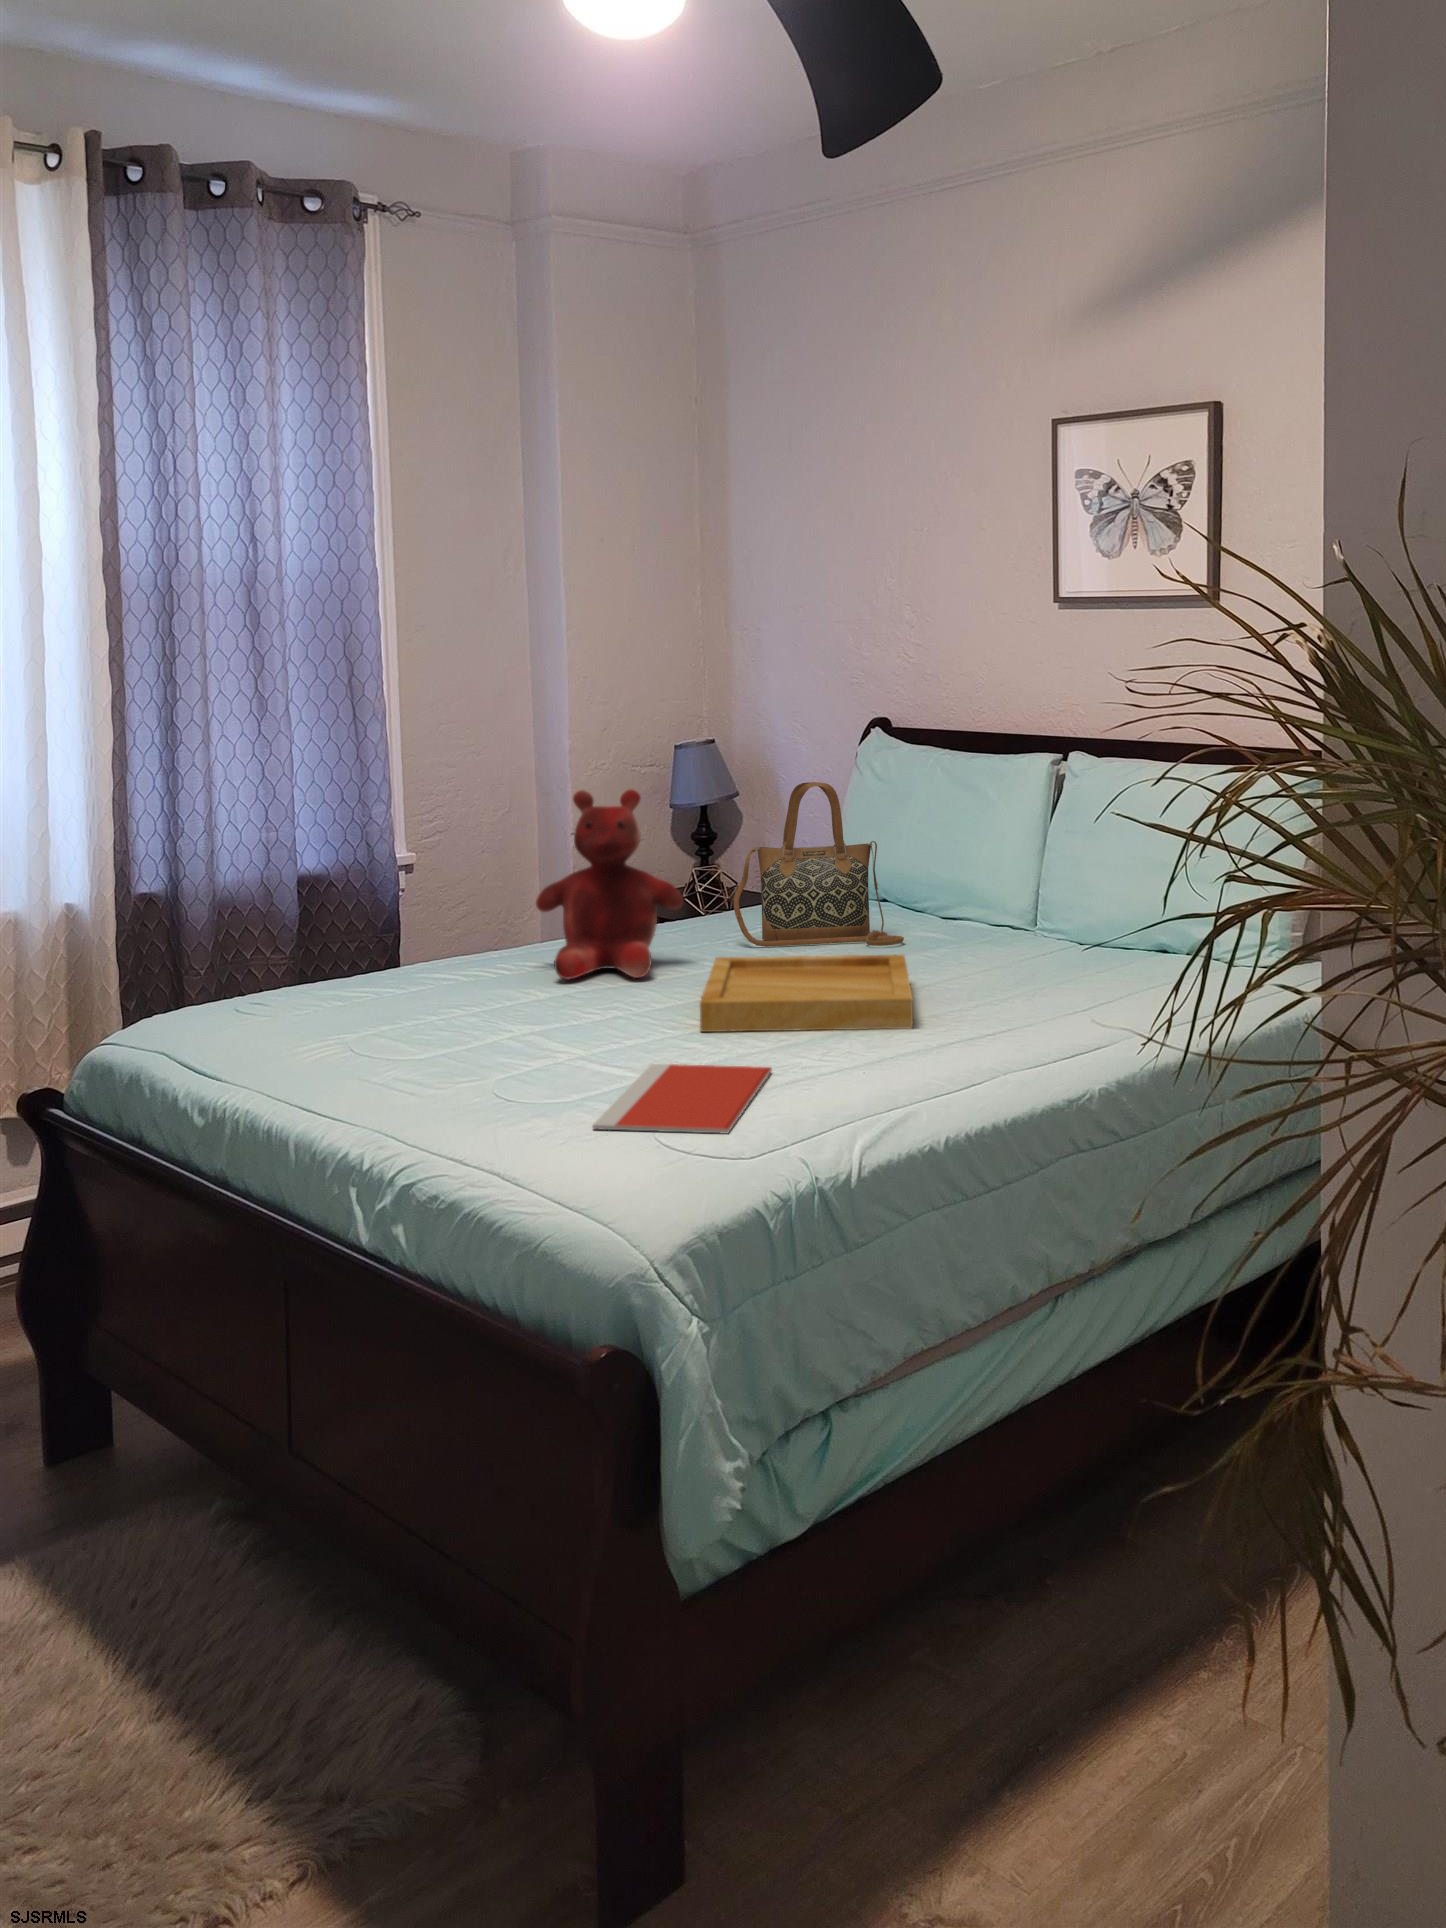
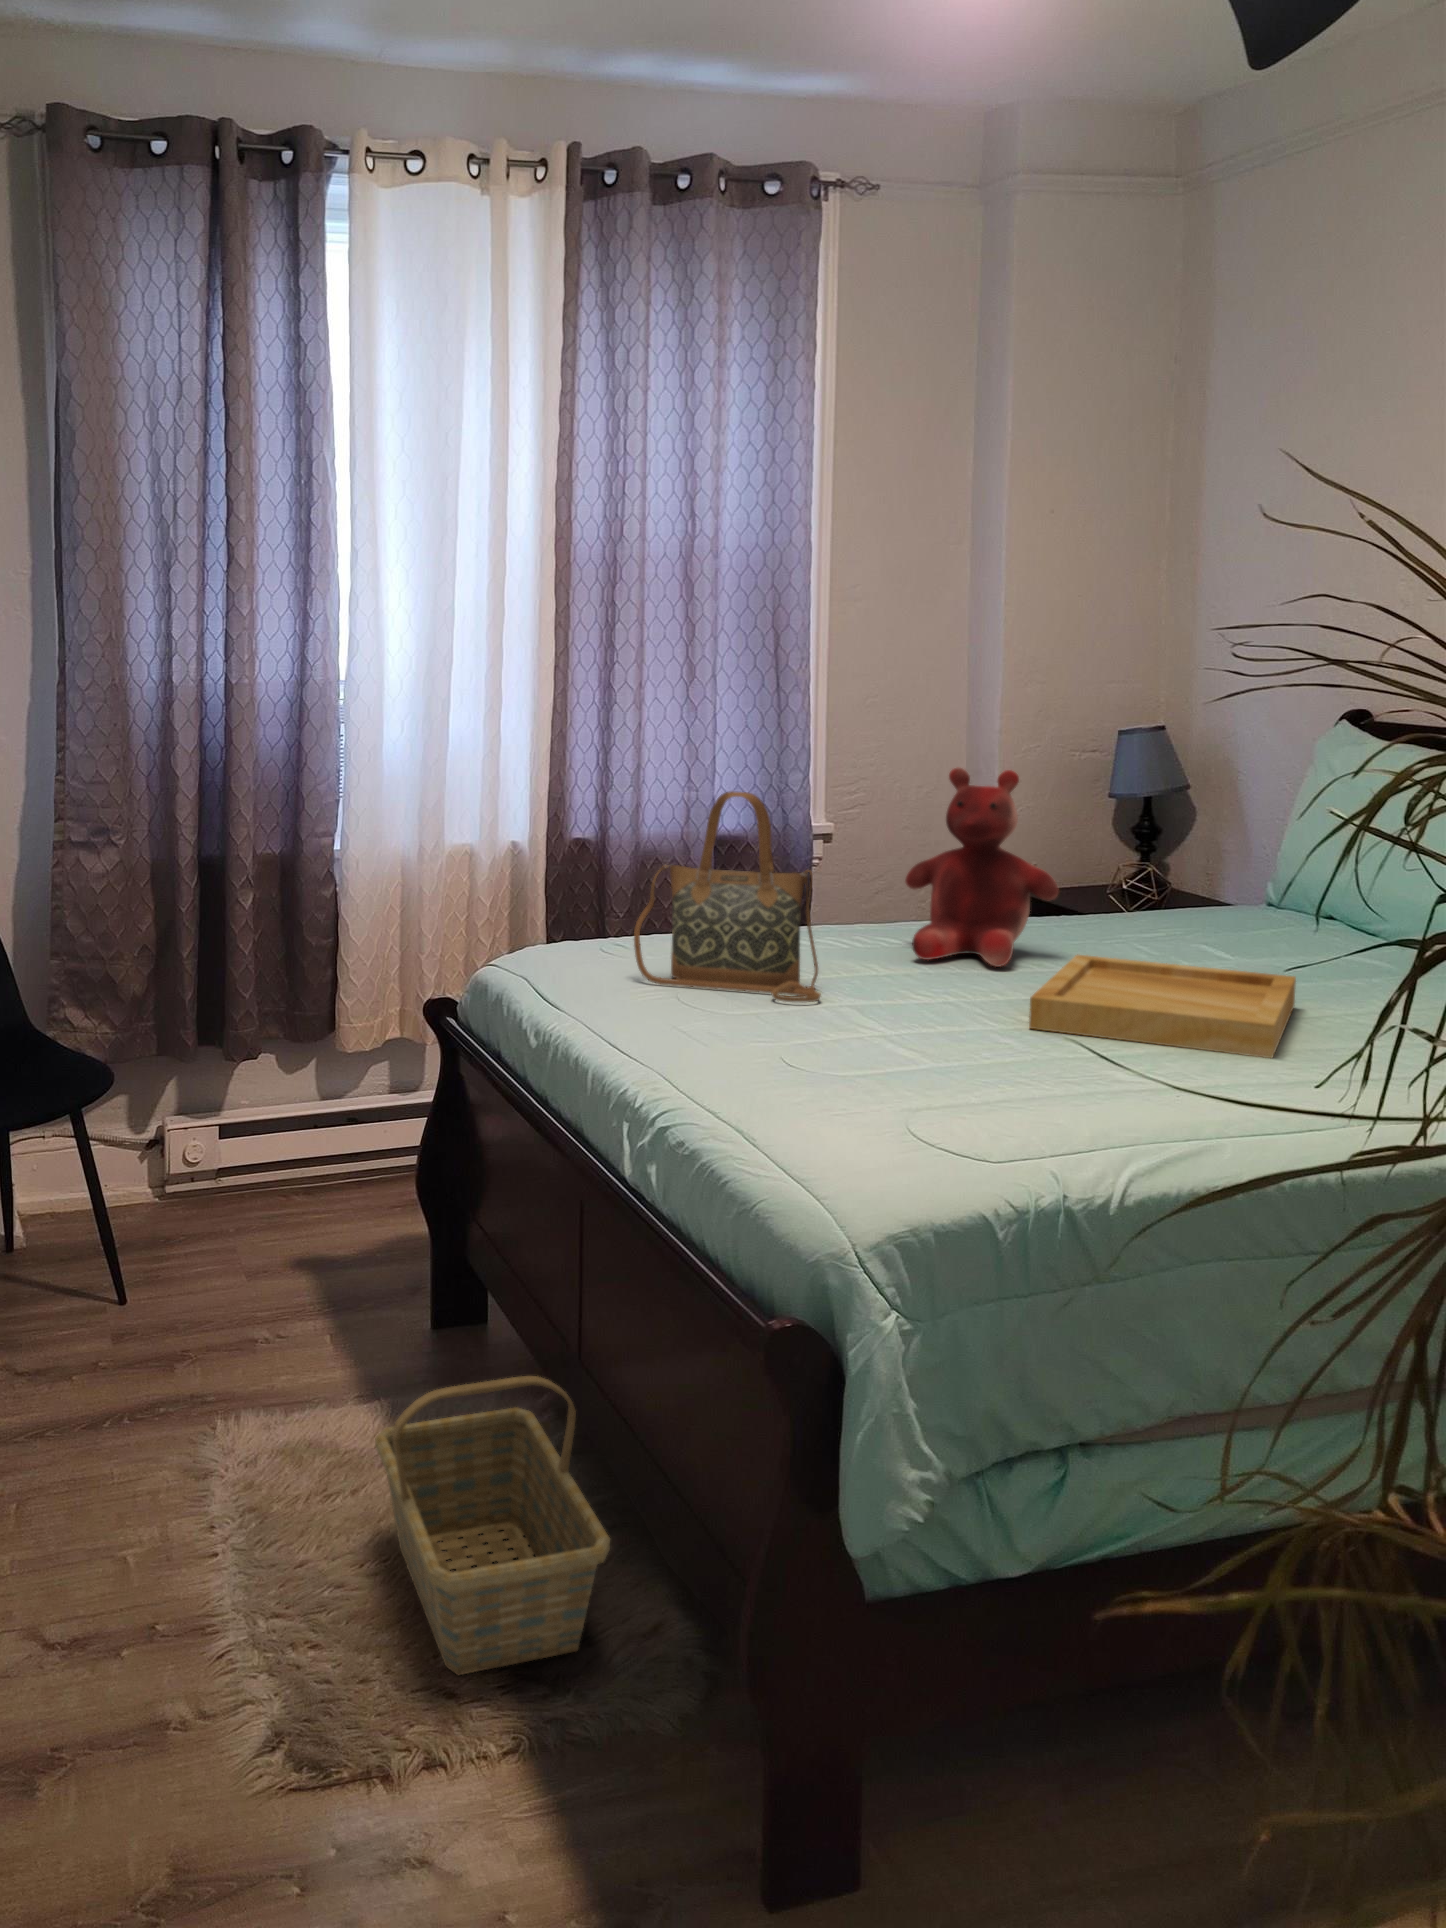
handbag: present [733,782,904,947] -> present [634,791,821,1002]
notebook: present [592,1064,772,1134] -> none [860,1052,1081,1134]
basket: none [64,1476,378,1824] -> present [375,1376,610,1676]

